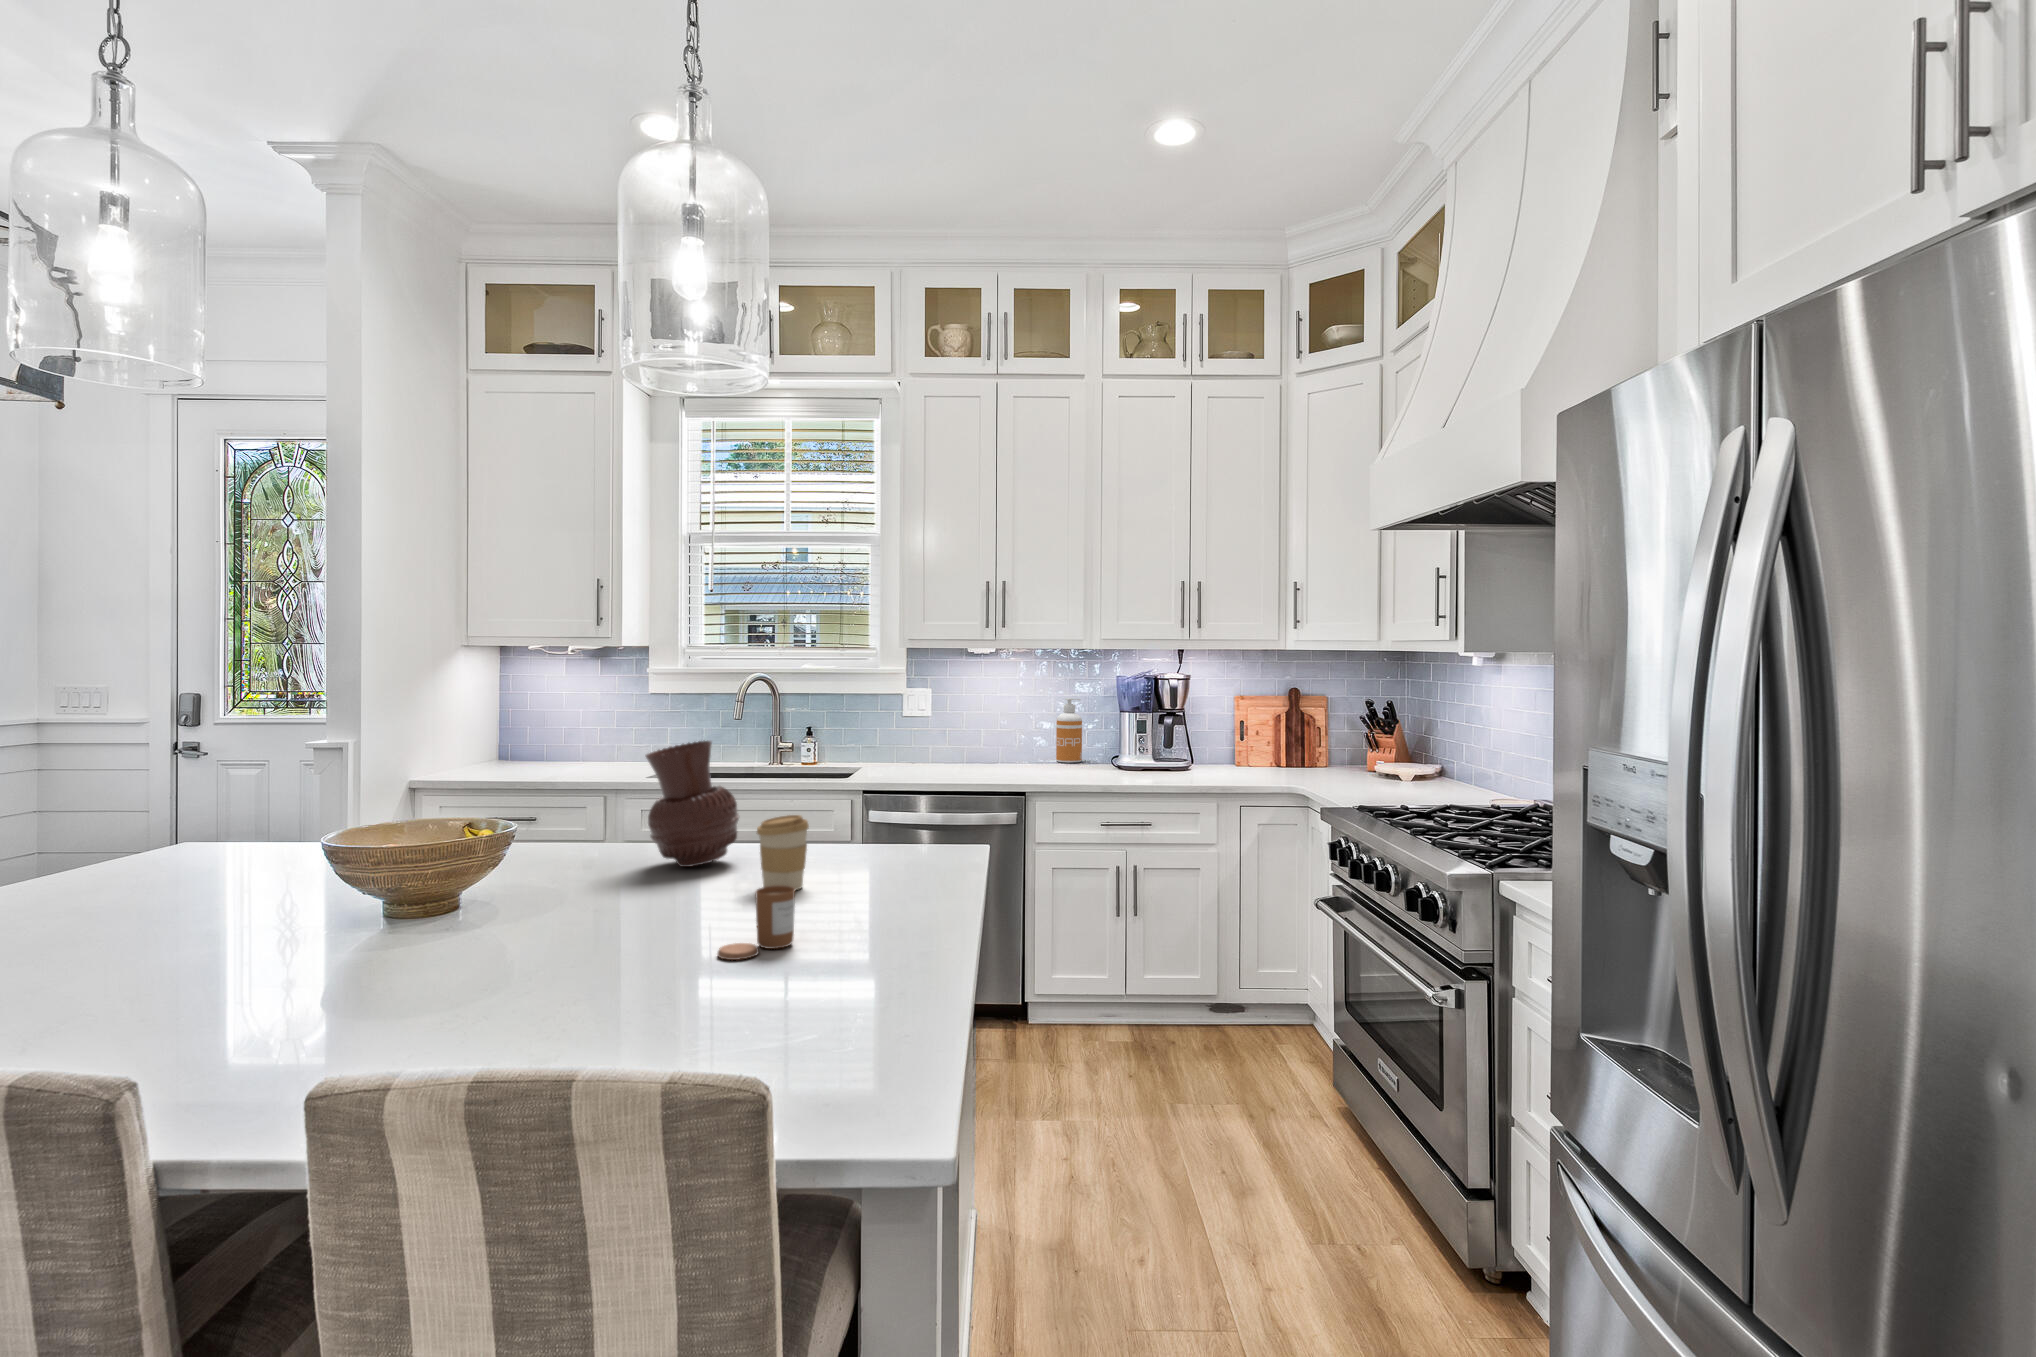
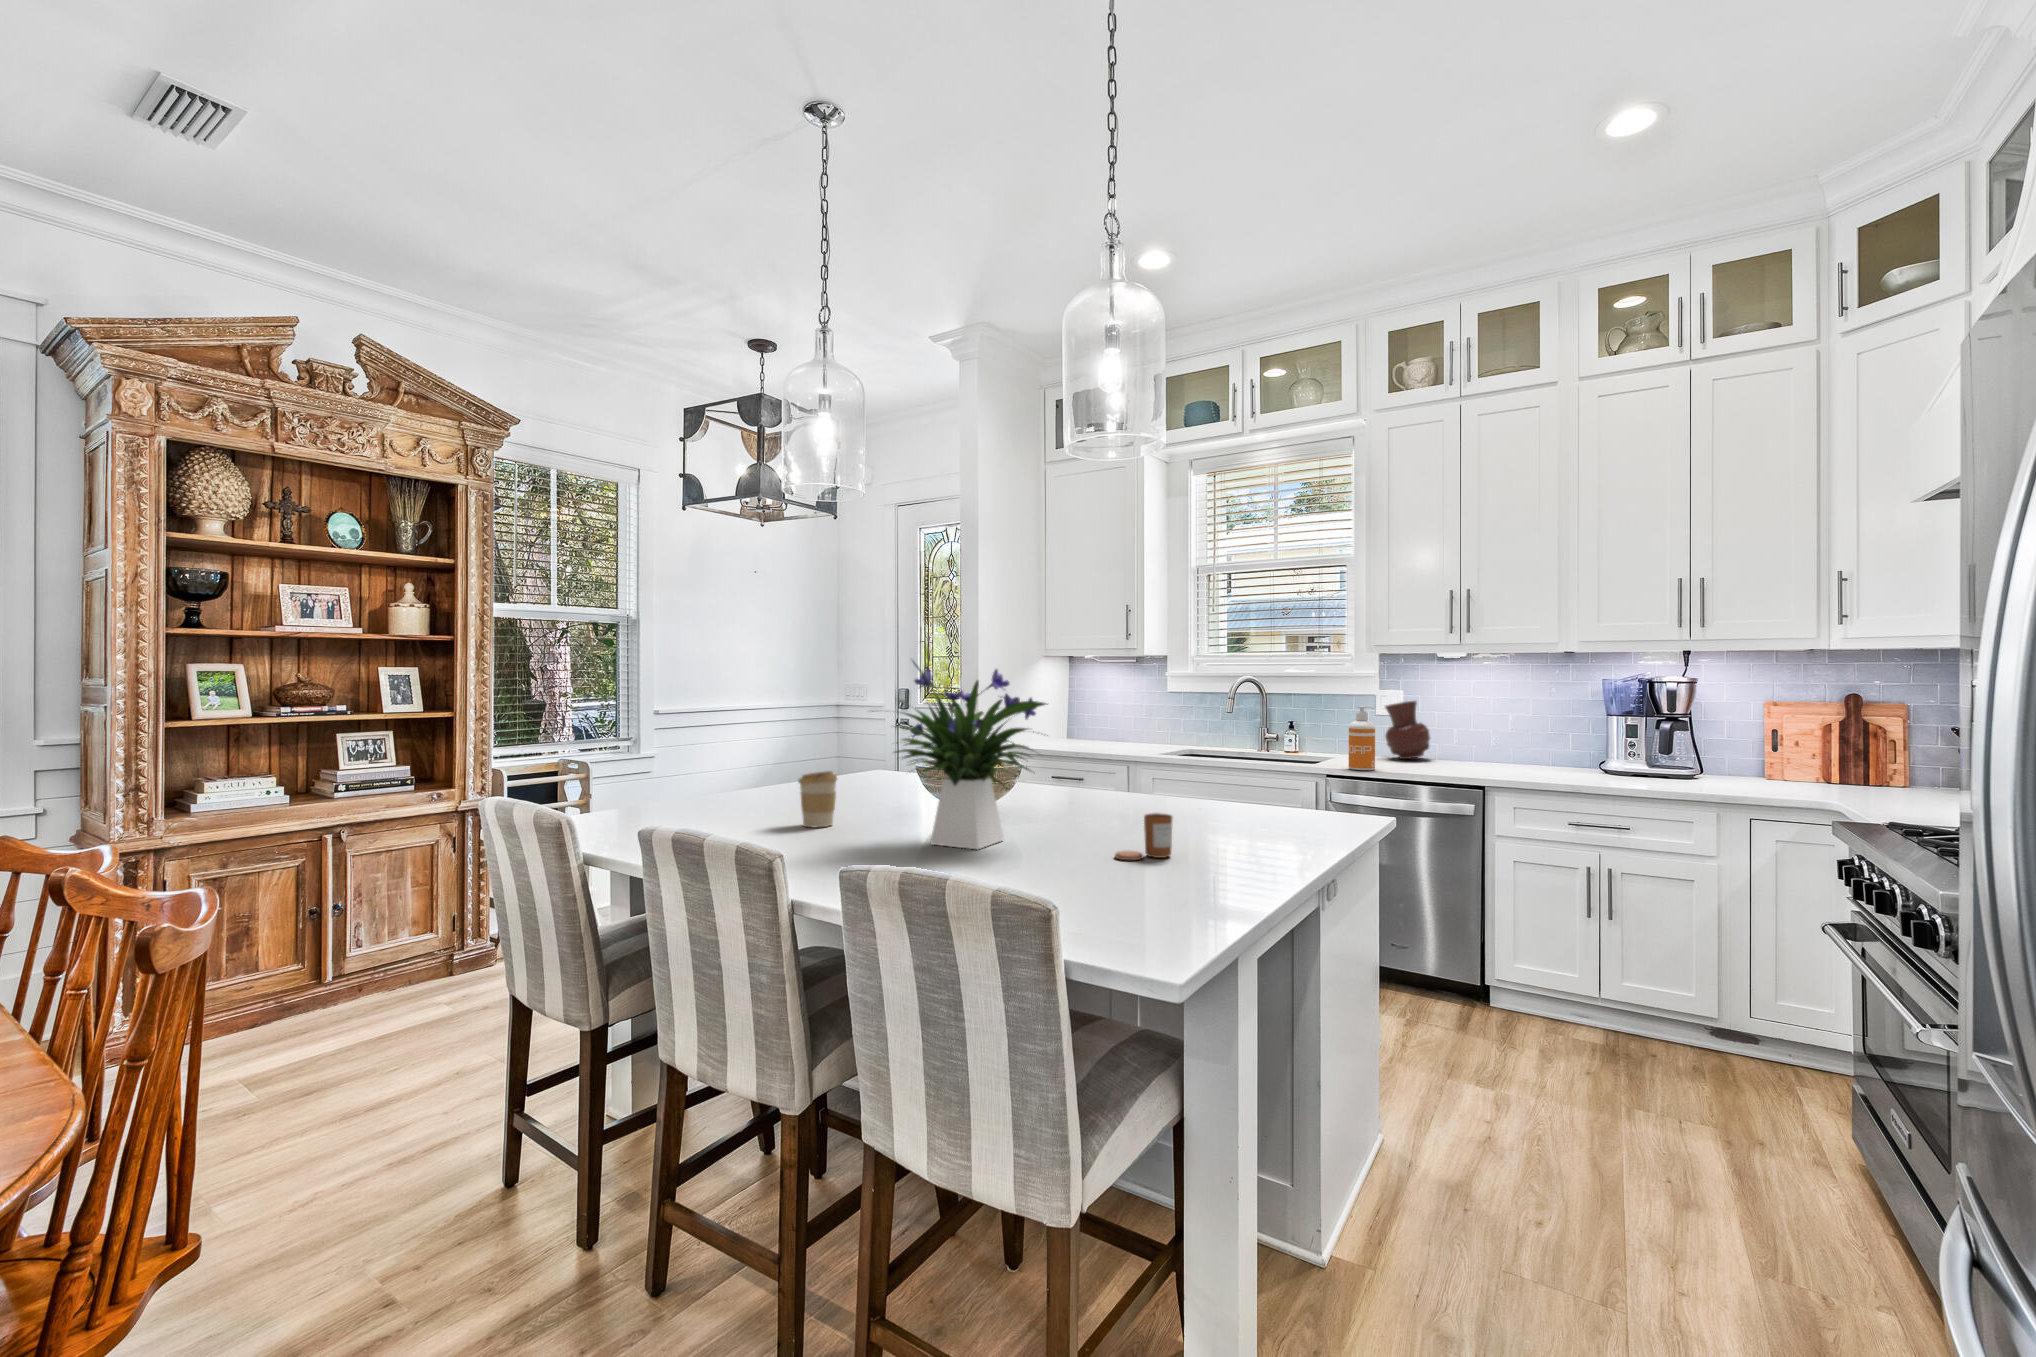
flower arrangement: none [274,674,608,979] -> present [872,662,1048,849]
soap dispenser: present [1056,698,1082,763] -> present [1349,706,1375,770]
vase: present [646,741,739,867] -> present [1385,701,1430,759]
coffee cup: present [757,815,809,890] -> present [798,771,837,827]

